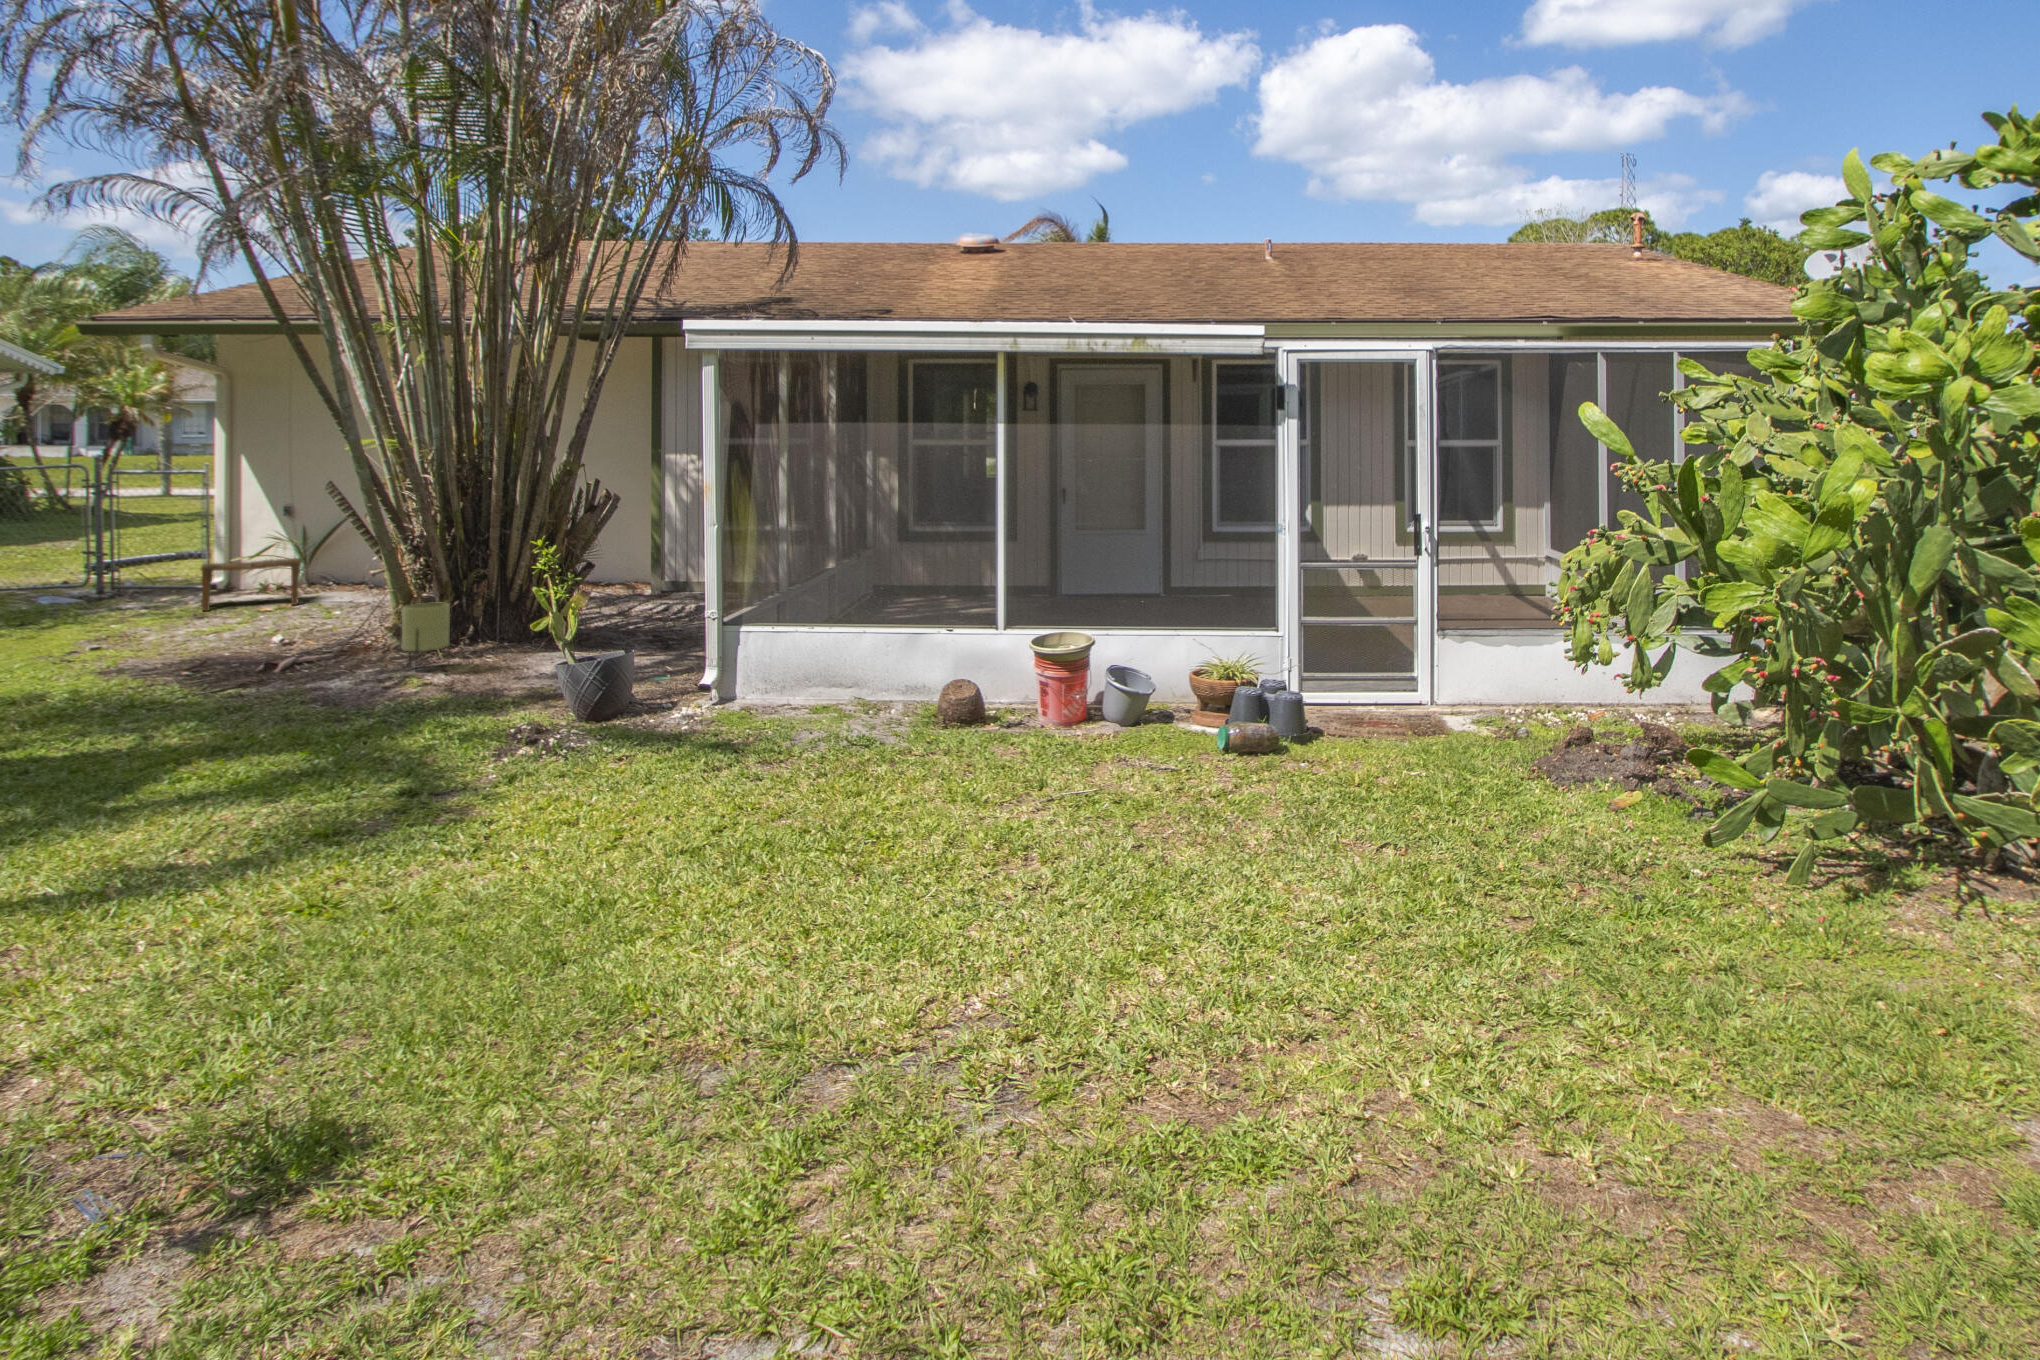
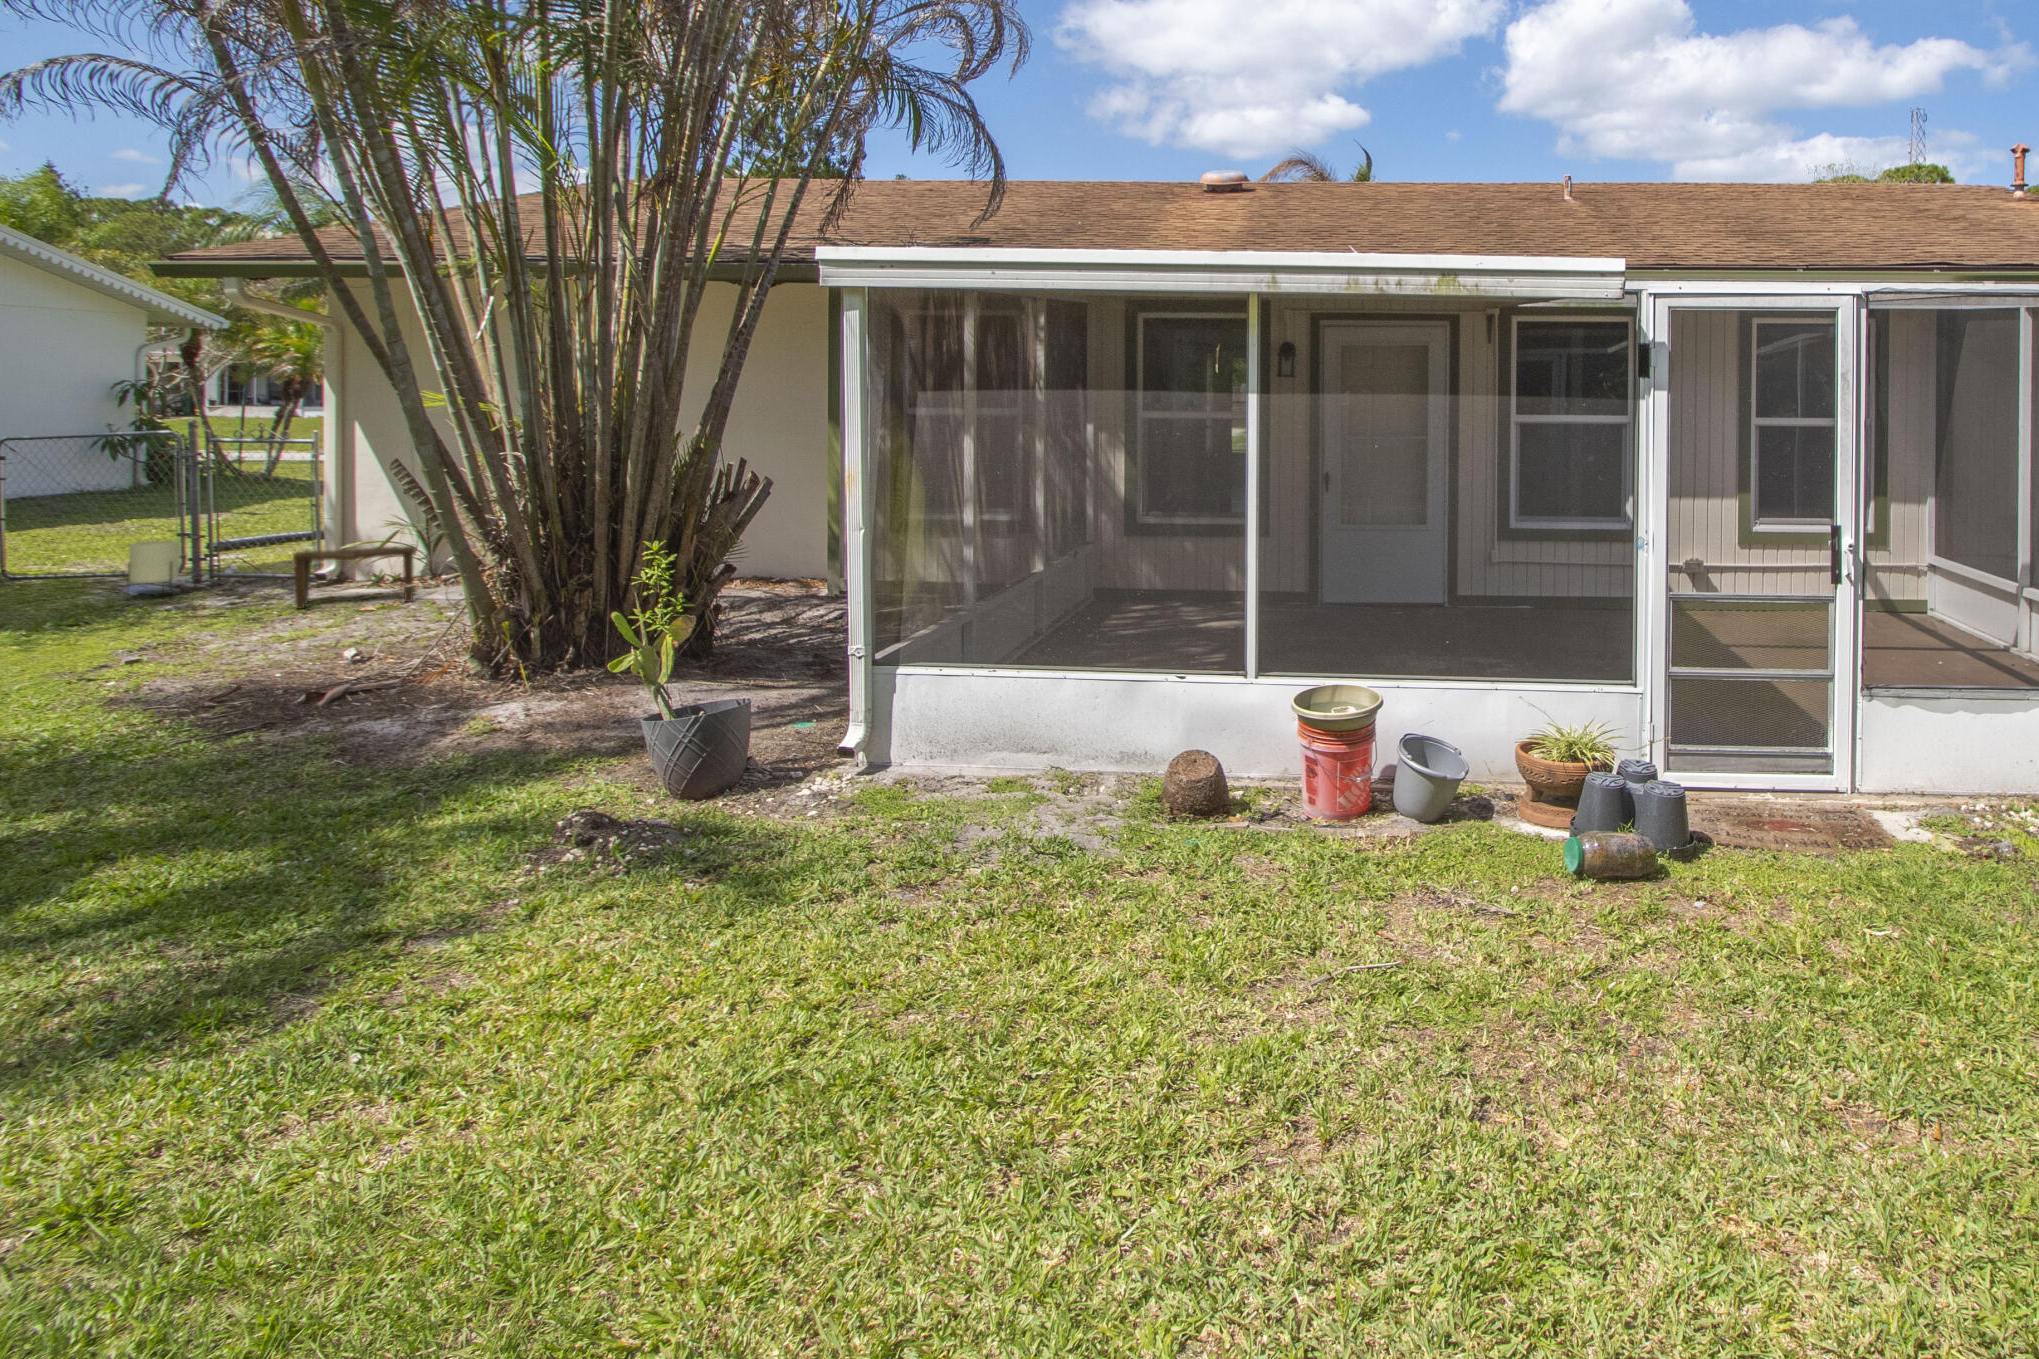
planter: present [401,602,450,665] -> present [128,540,180,584]

